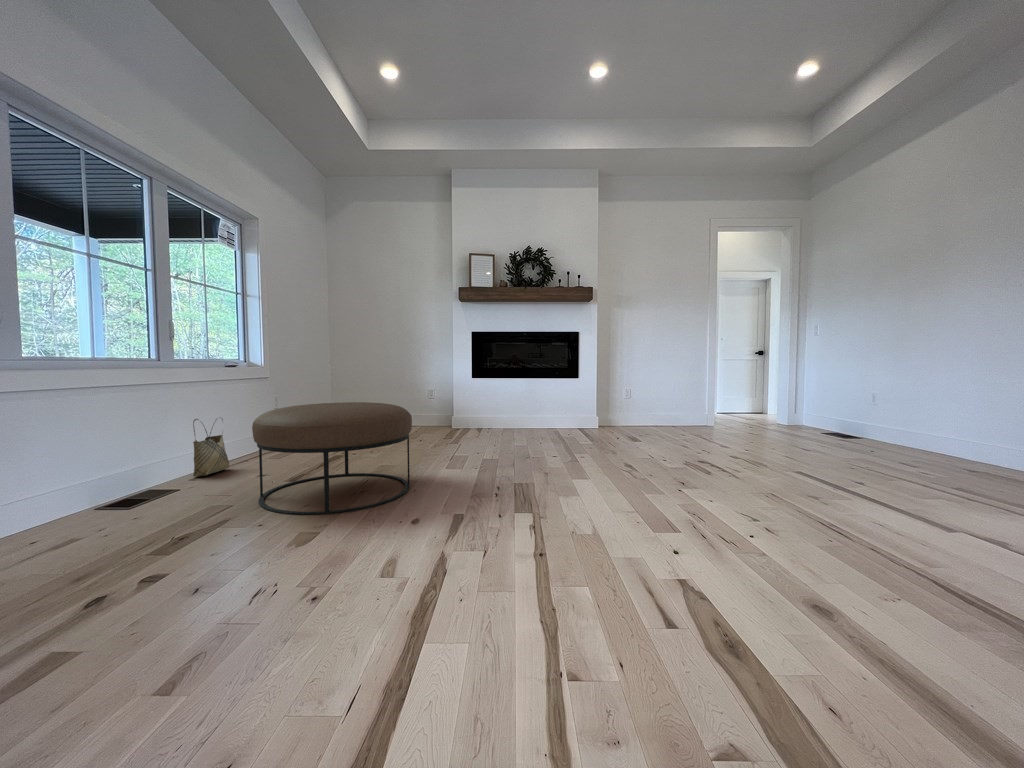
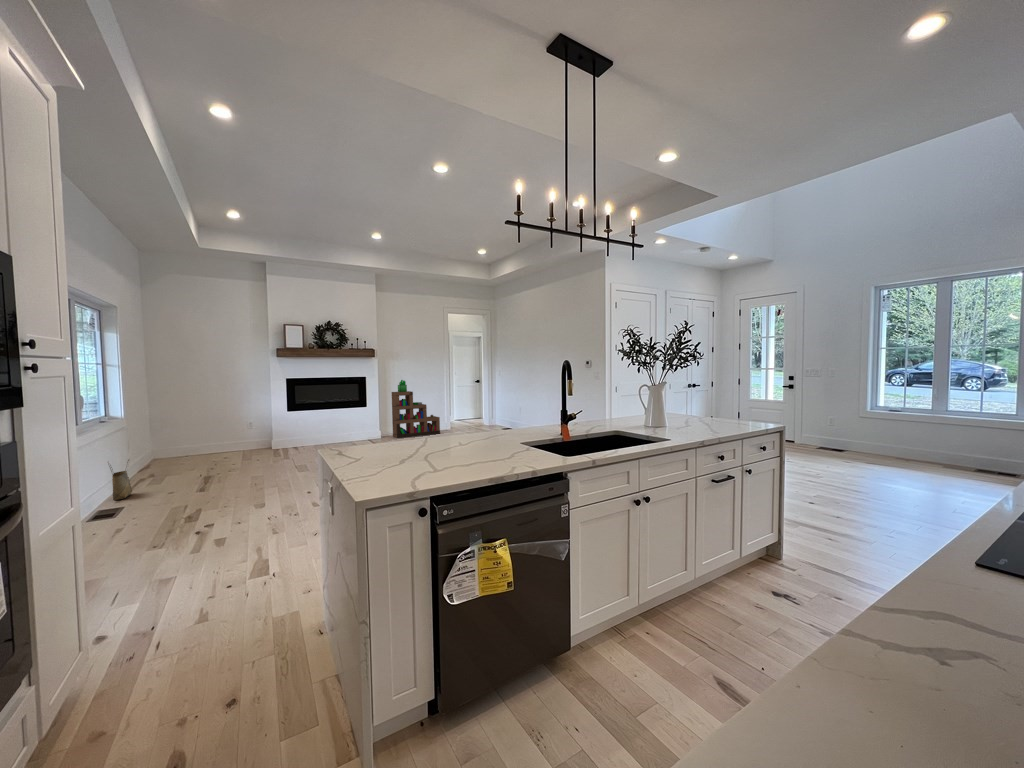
bookshelf: none [617,337,694,428] -> present [392,380,440,438]
ottoman: present [252,402,412,515] -> none [192,438,290,502]

